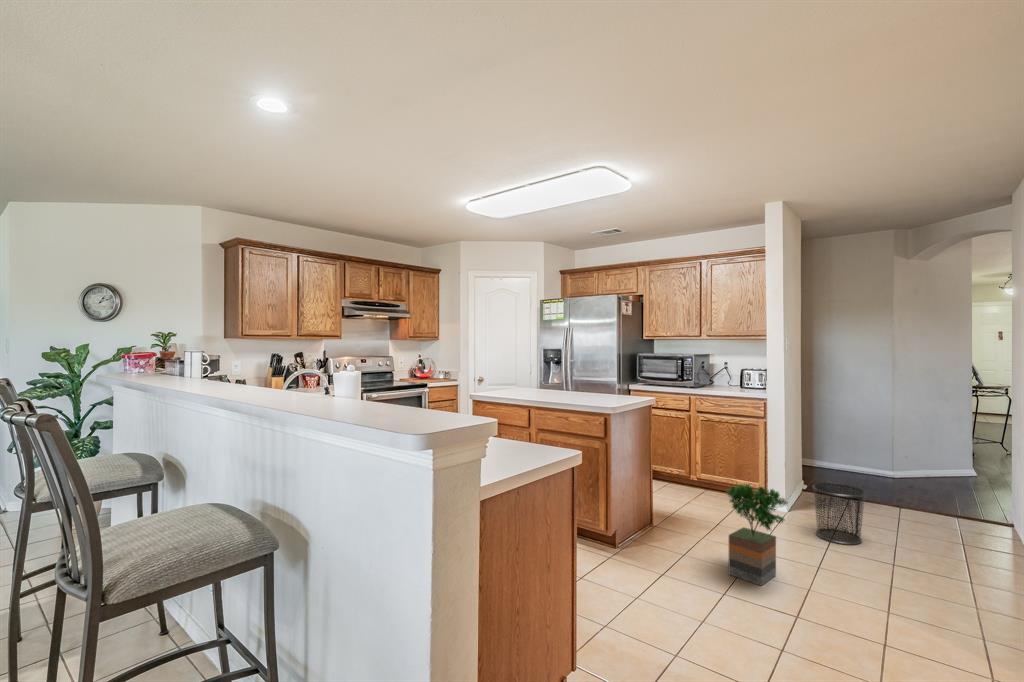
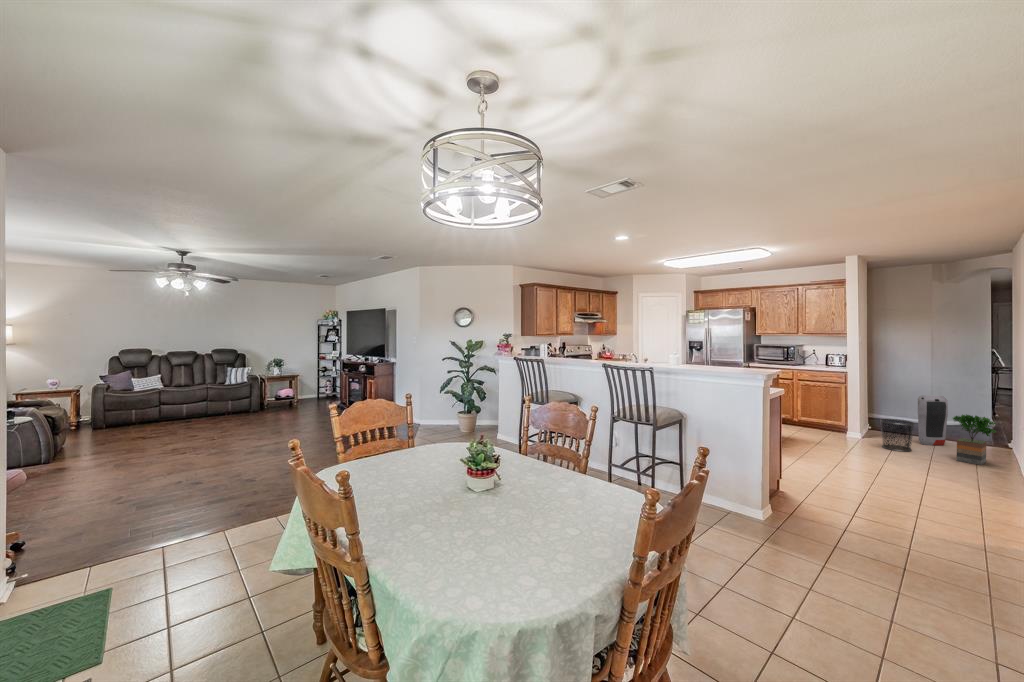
air purifier: none [870,439,915,525] -> present [918,395,948,445]
potted tree: present [728,484,788,586] -> present [953,414,996,465]

